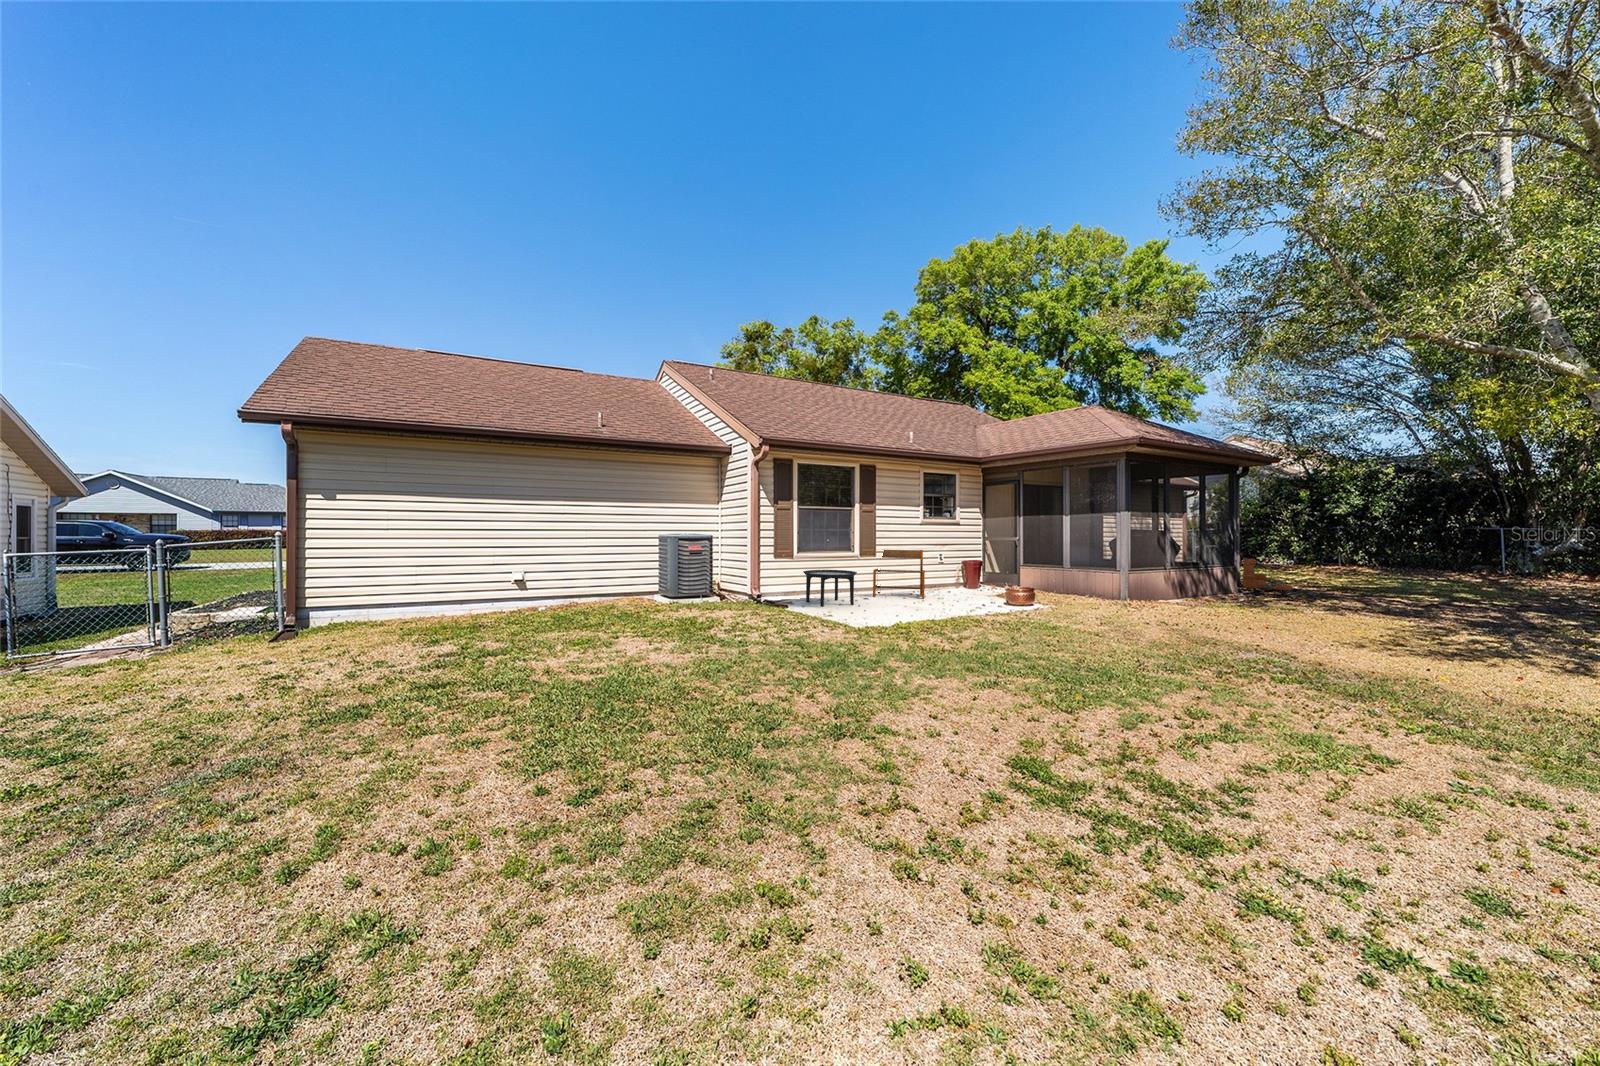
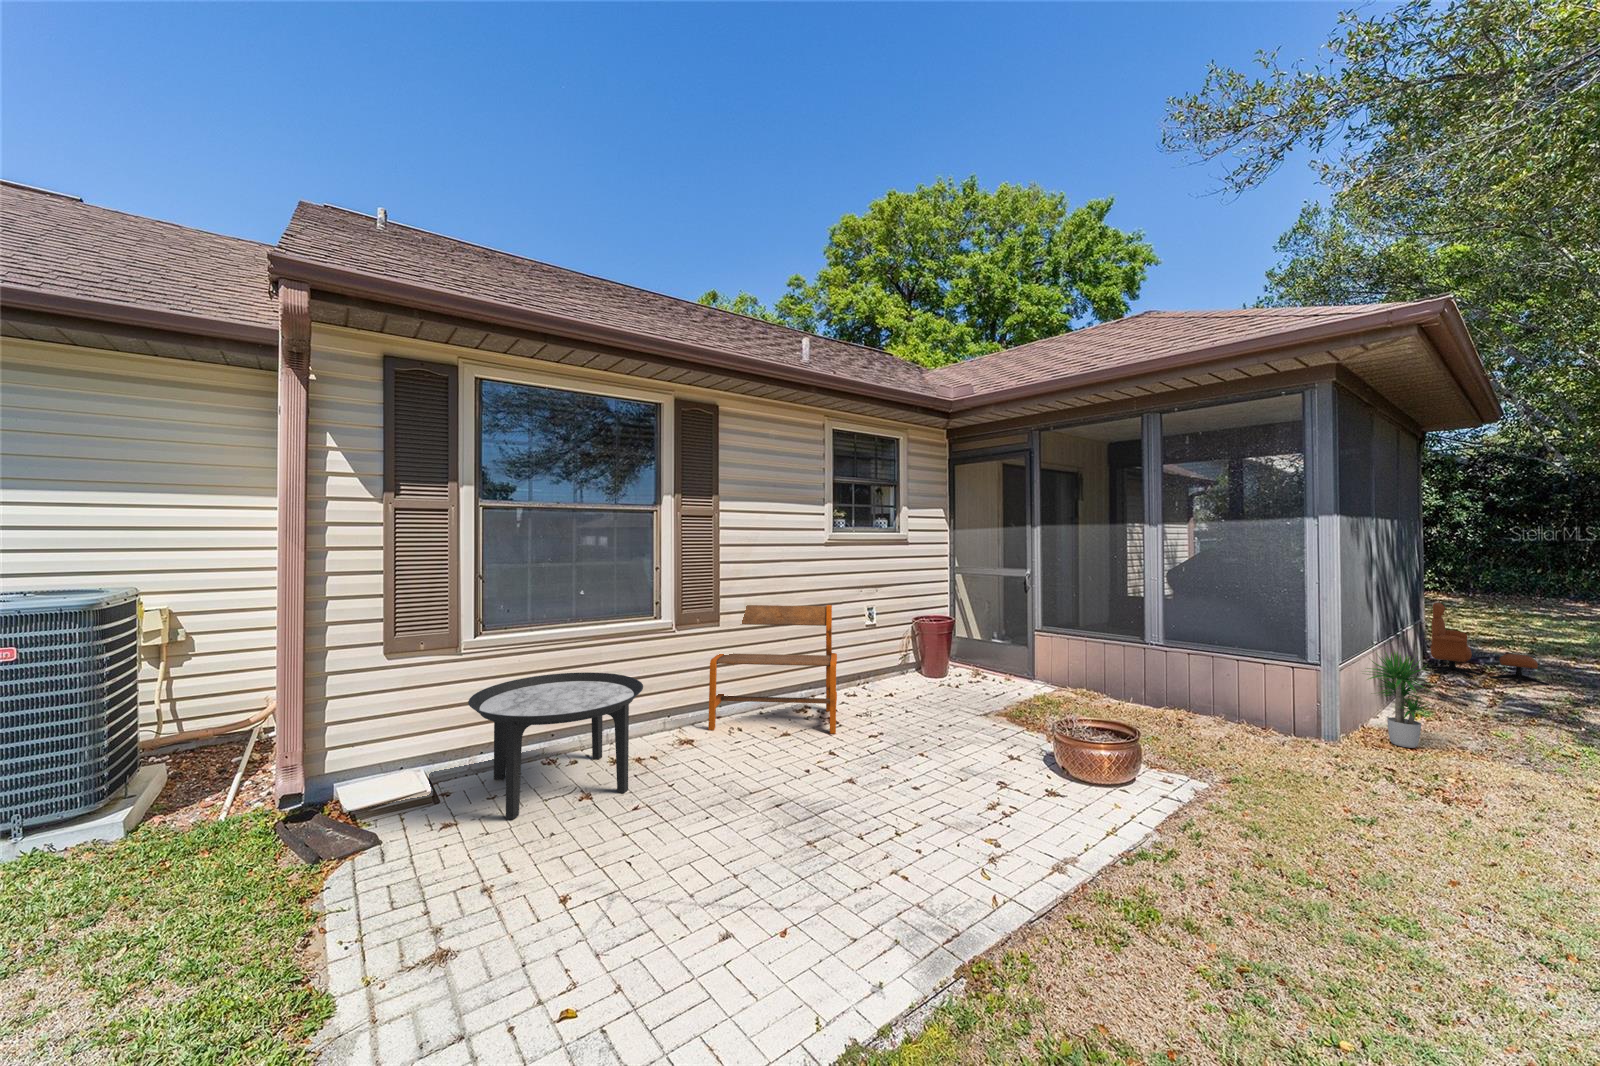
potted plant: none [1146,568,1173,608] -> present [1367,651,1431,748]

